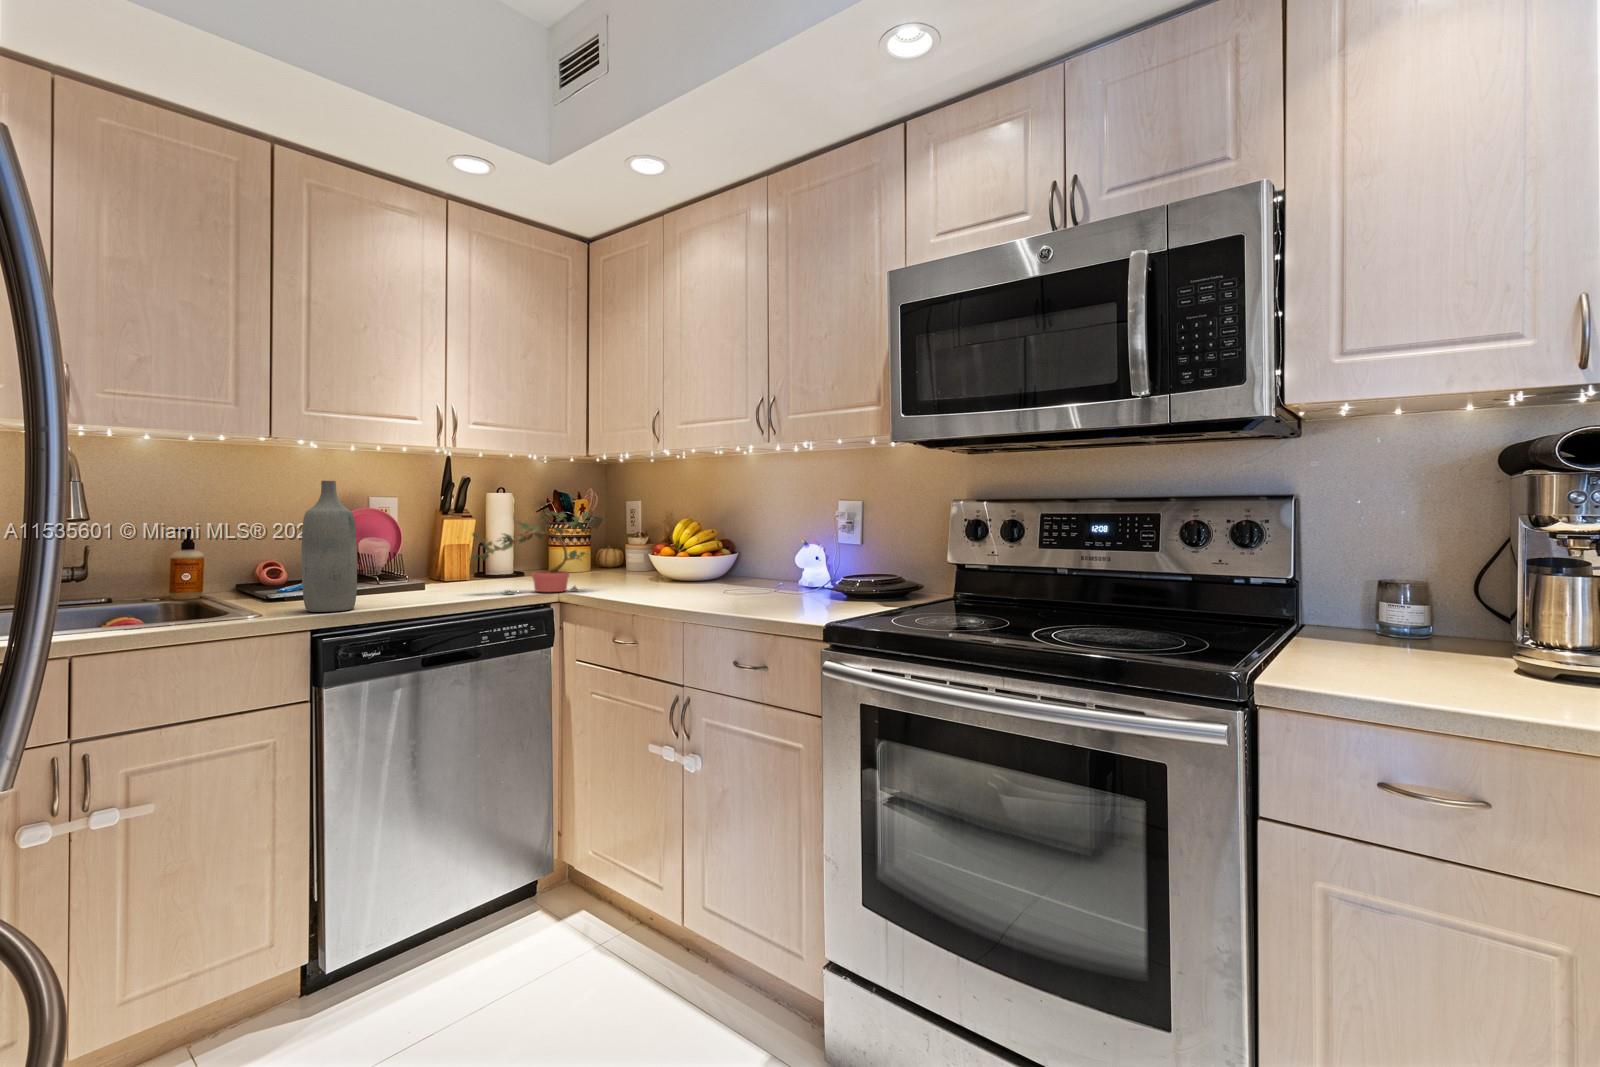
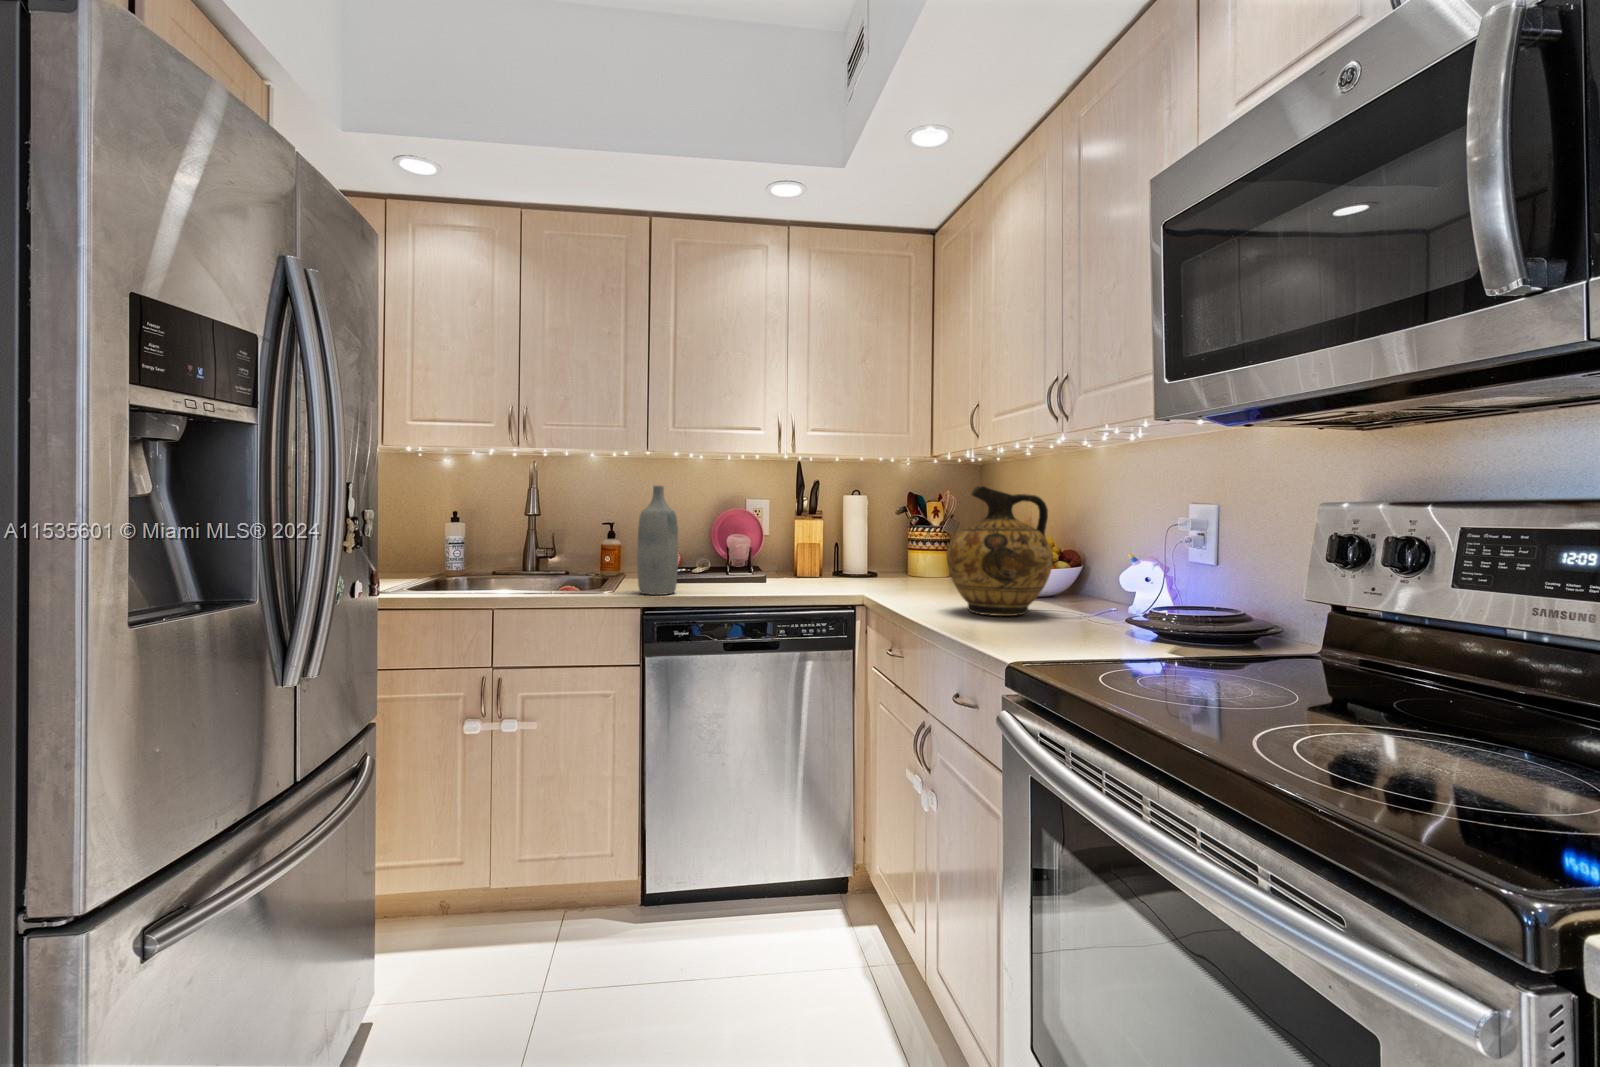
ceramic jug: none [674,484,764,597] -> present [947,486,1053,616]
potted plant: present [470,509,595,593] -> none [780,511,900,594]

